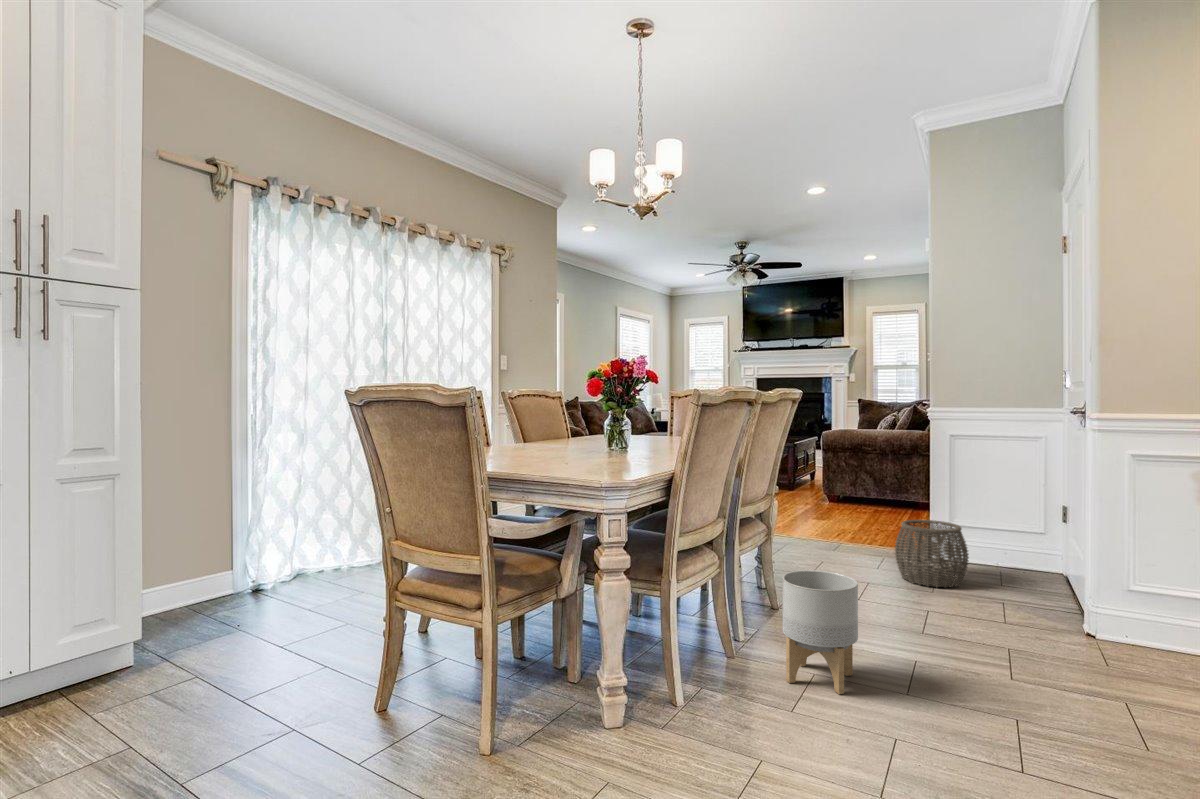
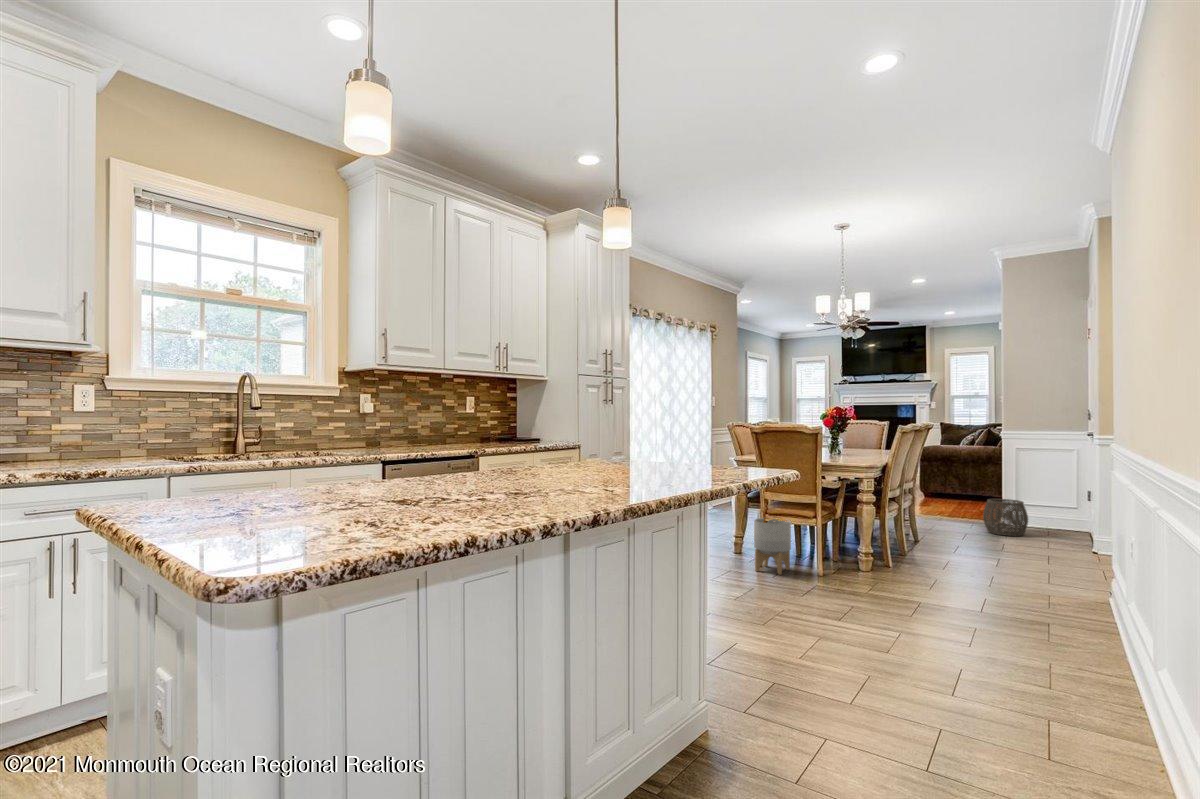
planter: present [782,570,858,694] -> present [754,518,791,575]

